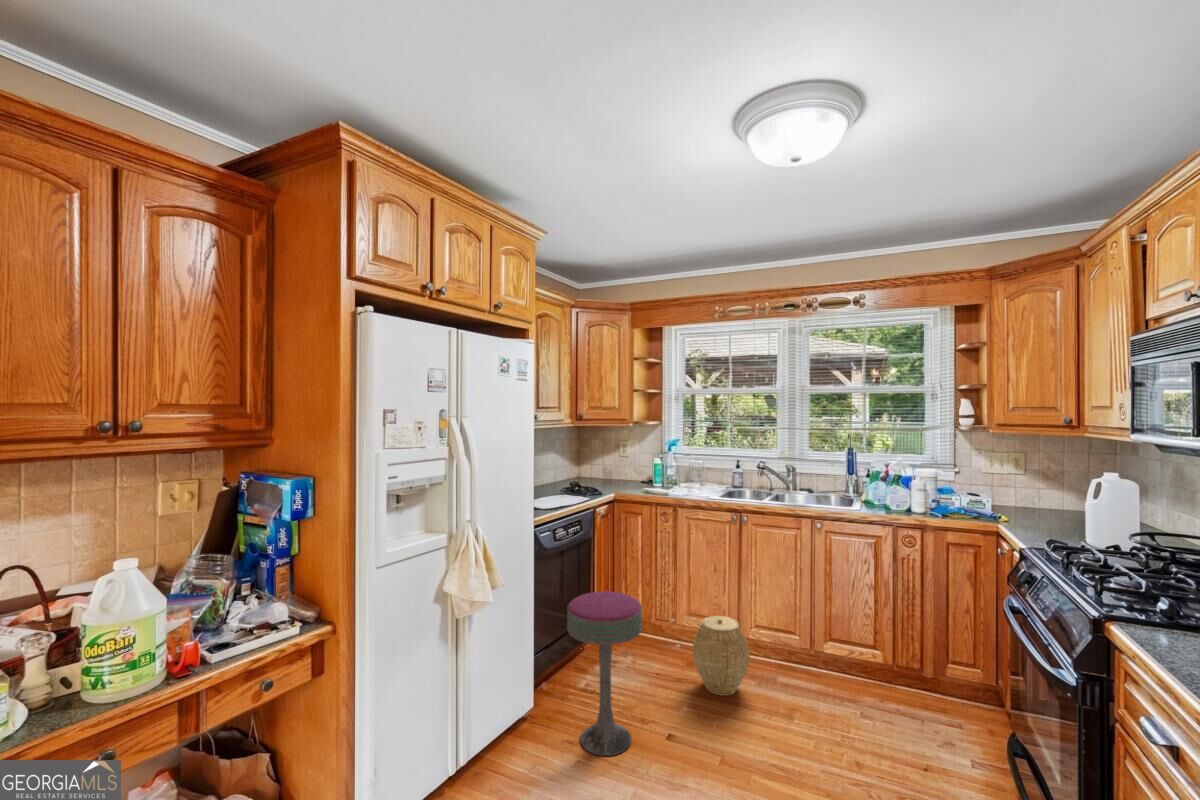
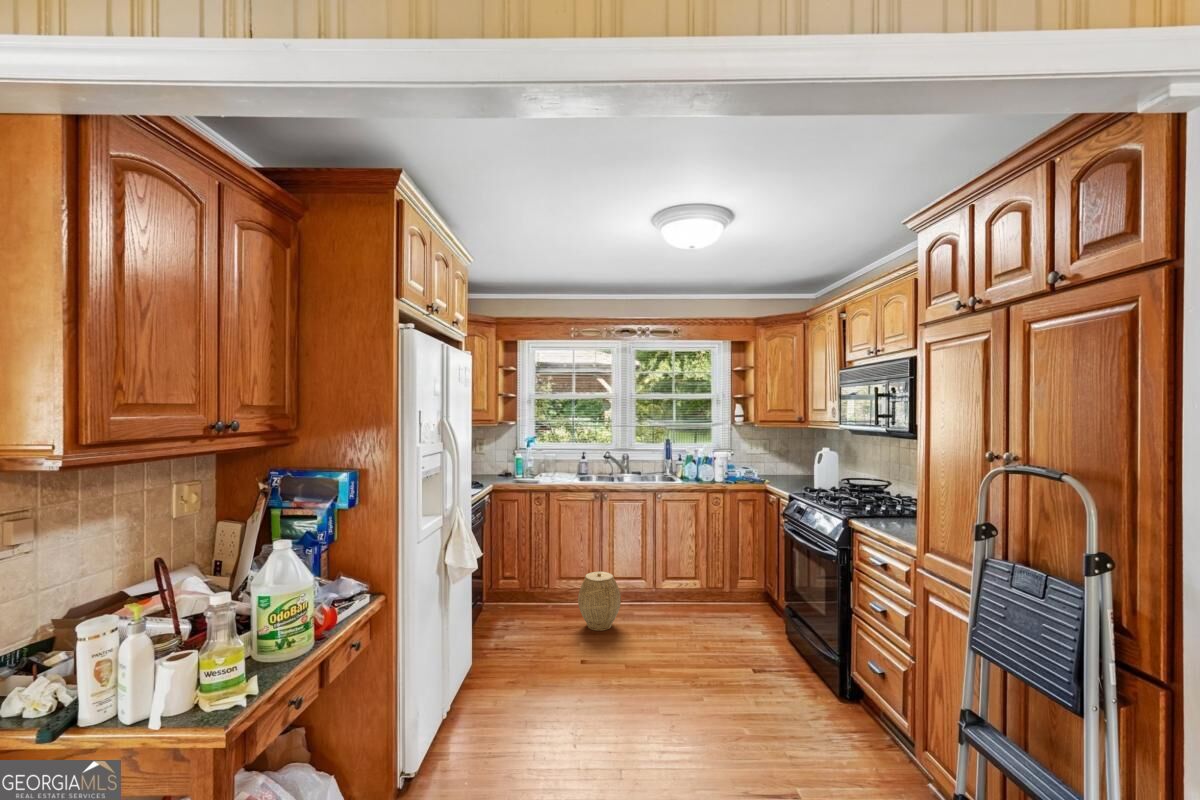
bar stool: present [567,592,642,756] -> none [509,558,568,684]

